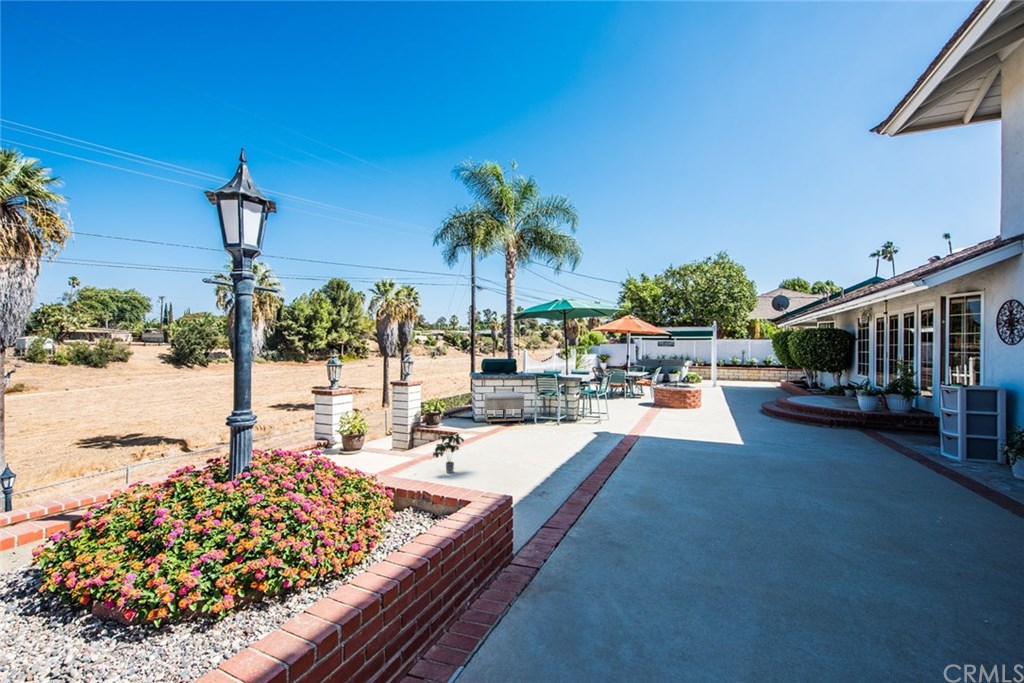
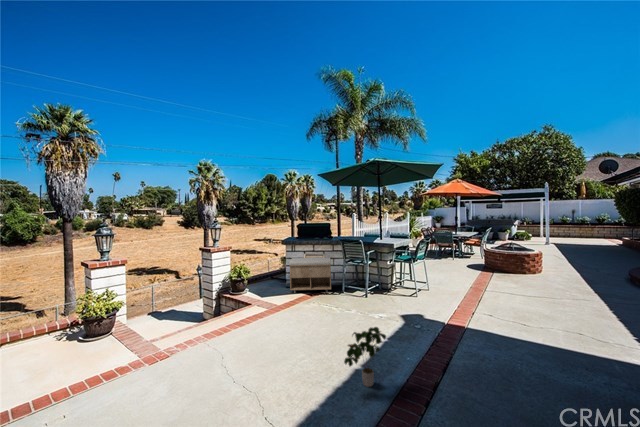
potted plant: present [433,433,464,473] -> present [344,327,386,387]

